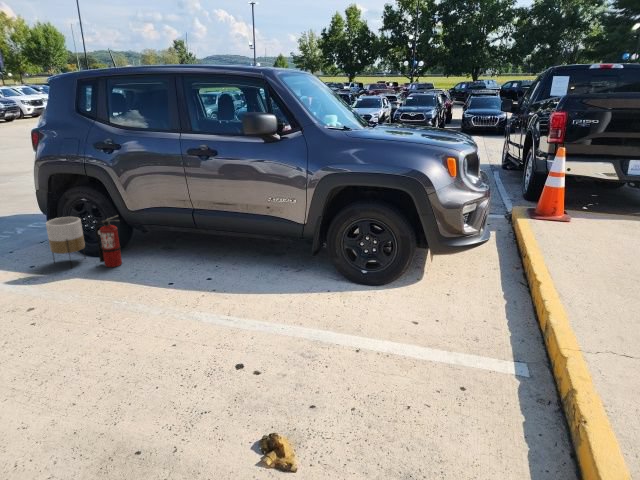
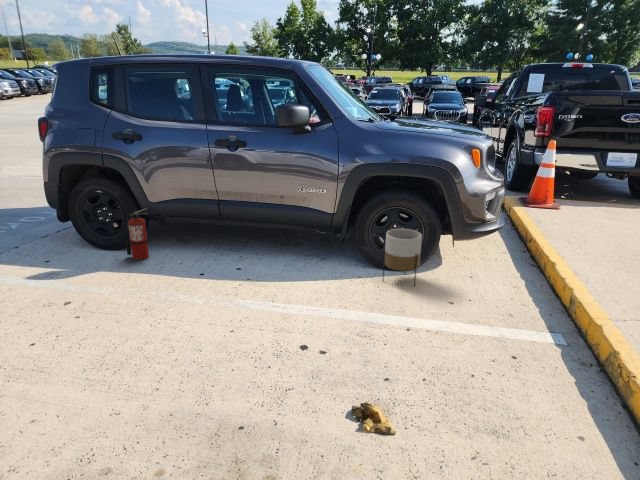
planter: present [46,217,85,262] -> present [383,229,422,286]

